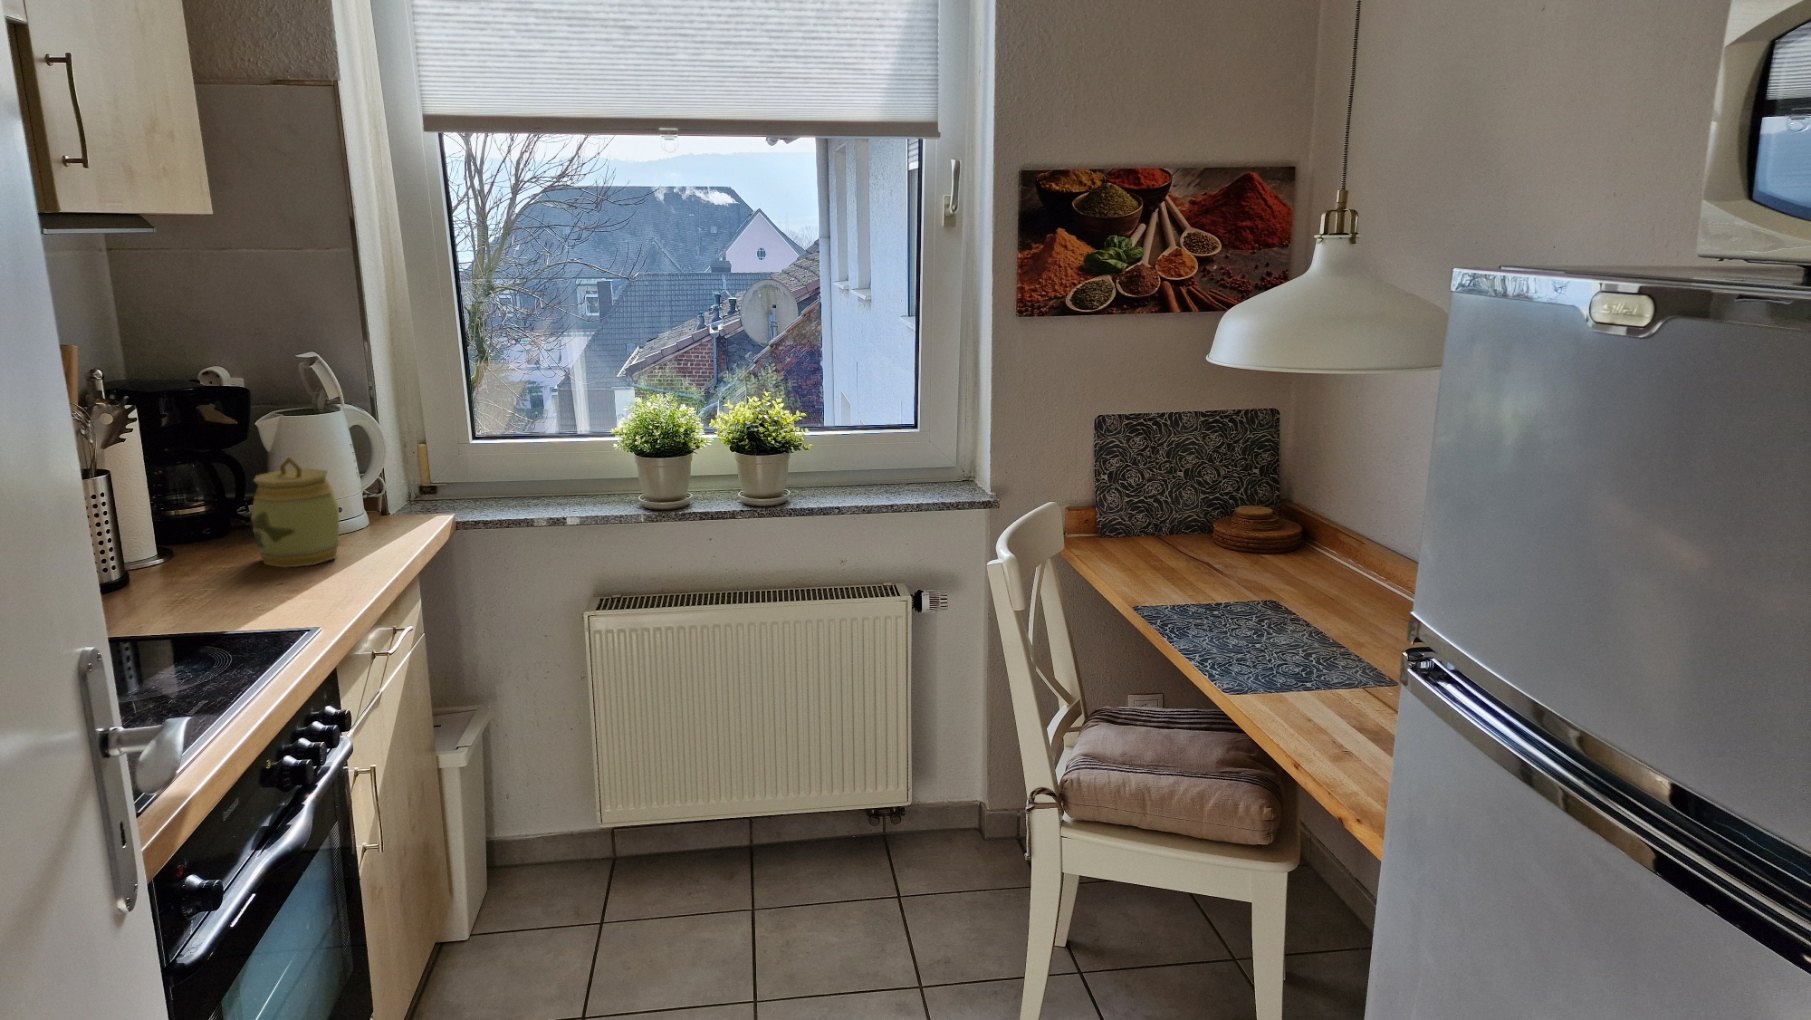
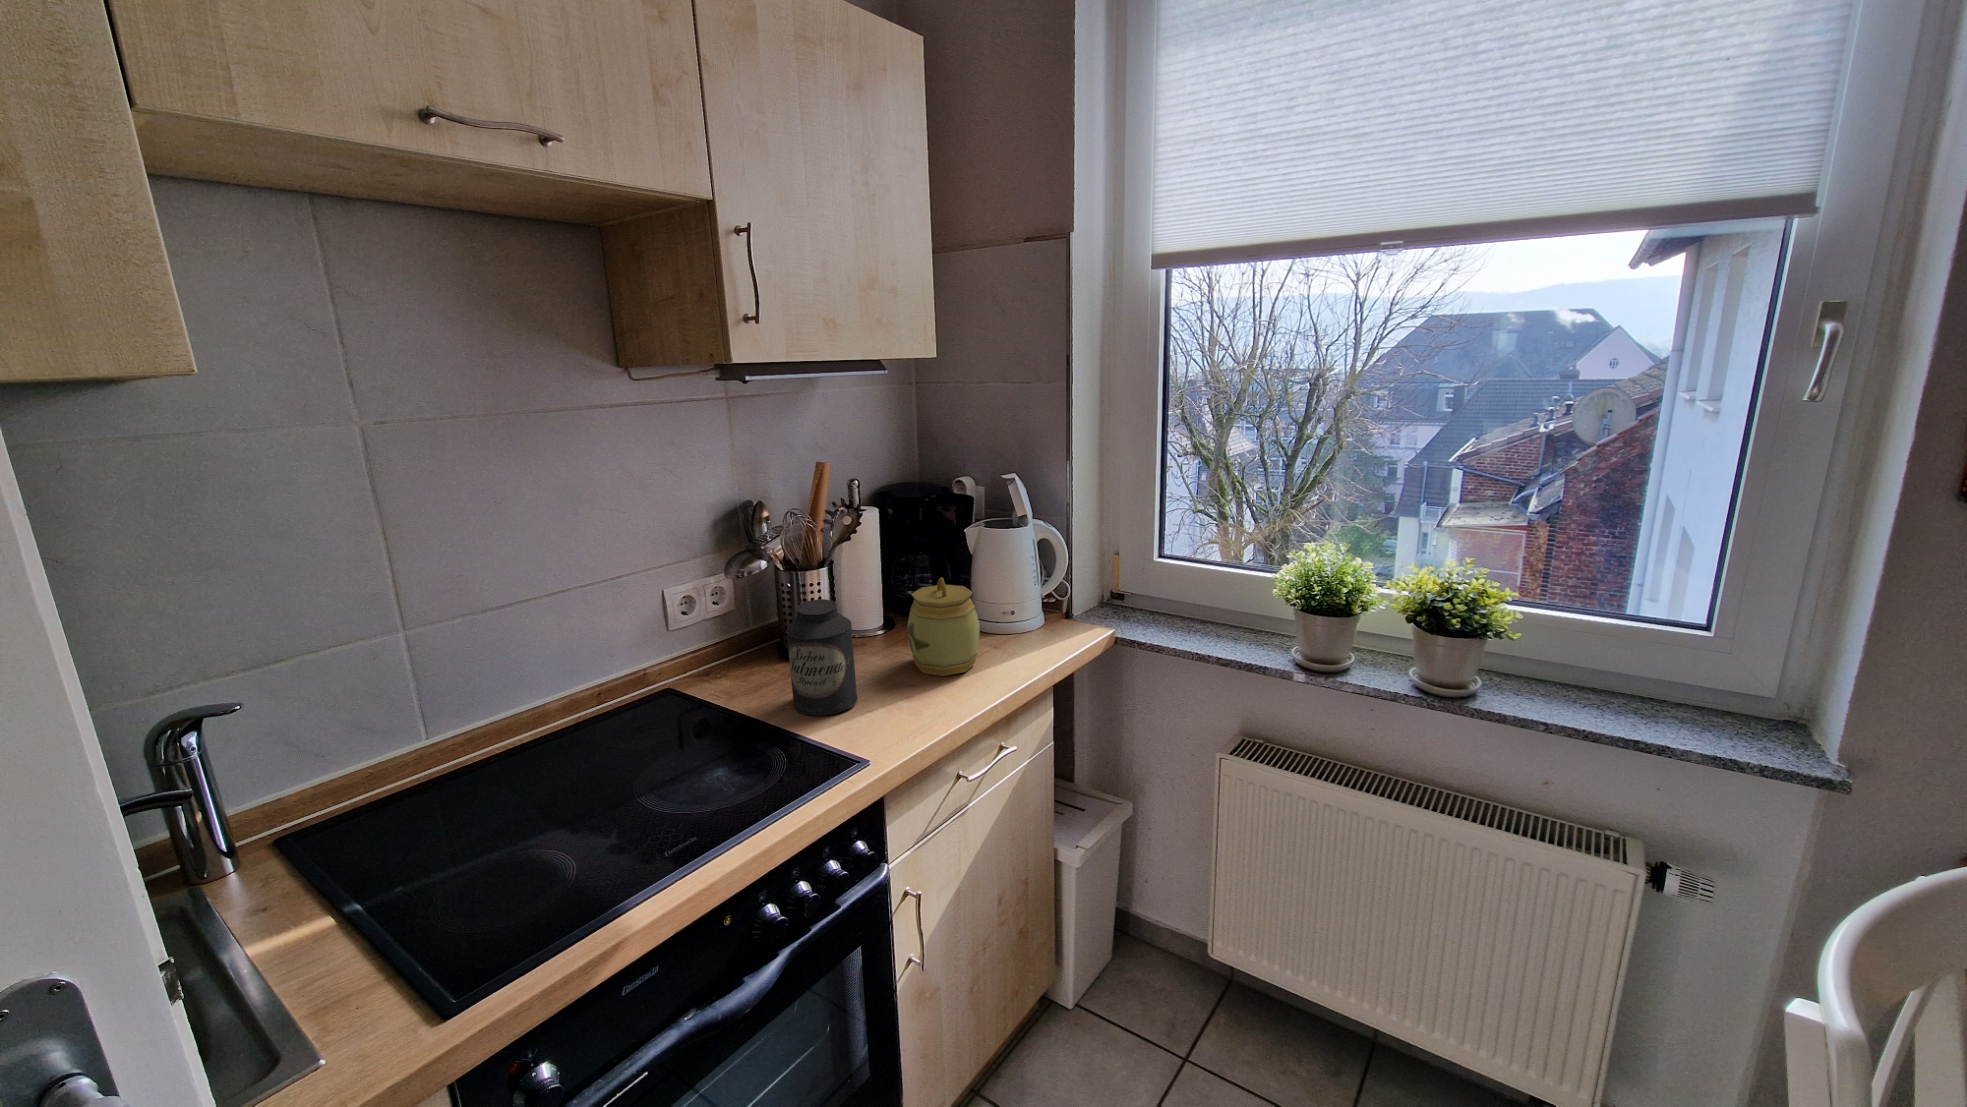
canister: none [143,480,242,612] -> present [786,599,858,716]

